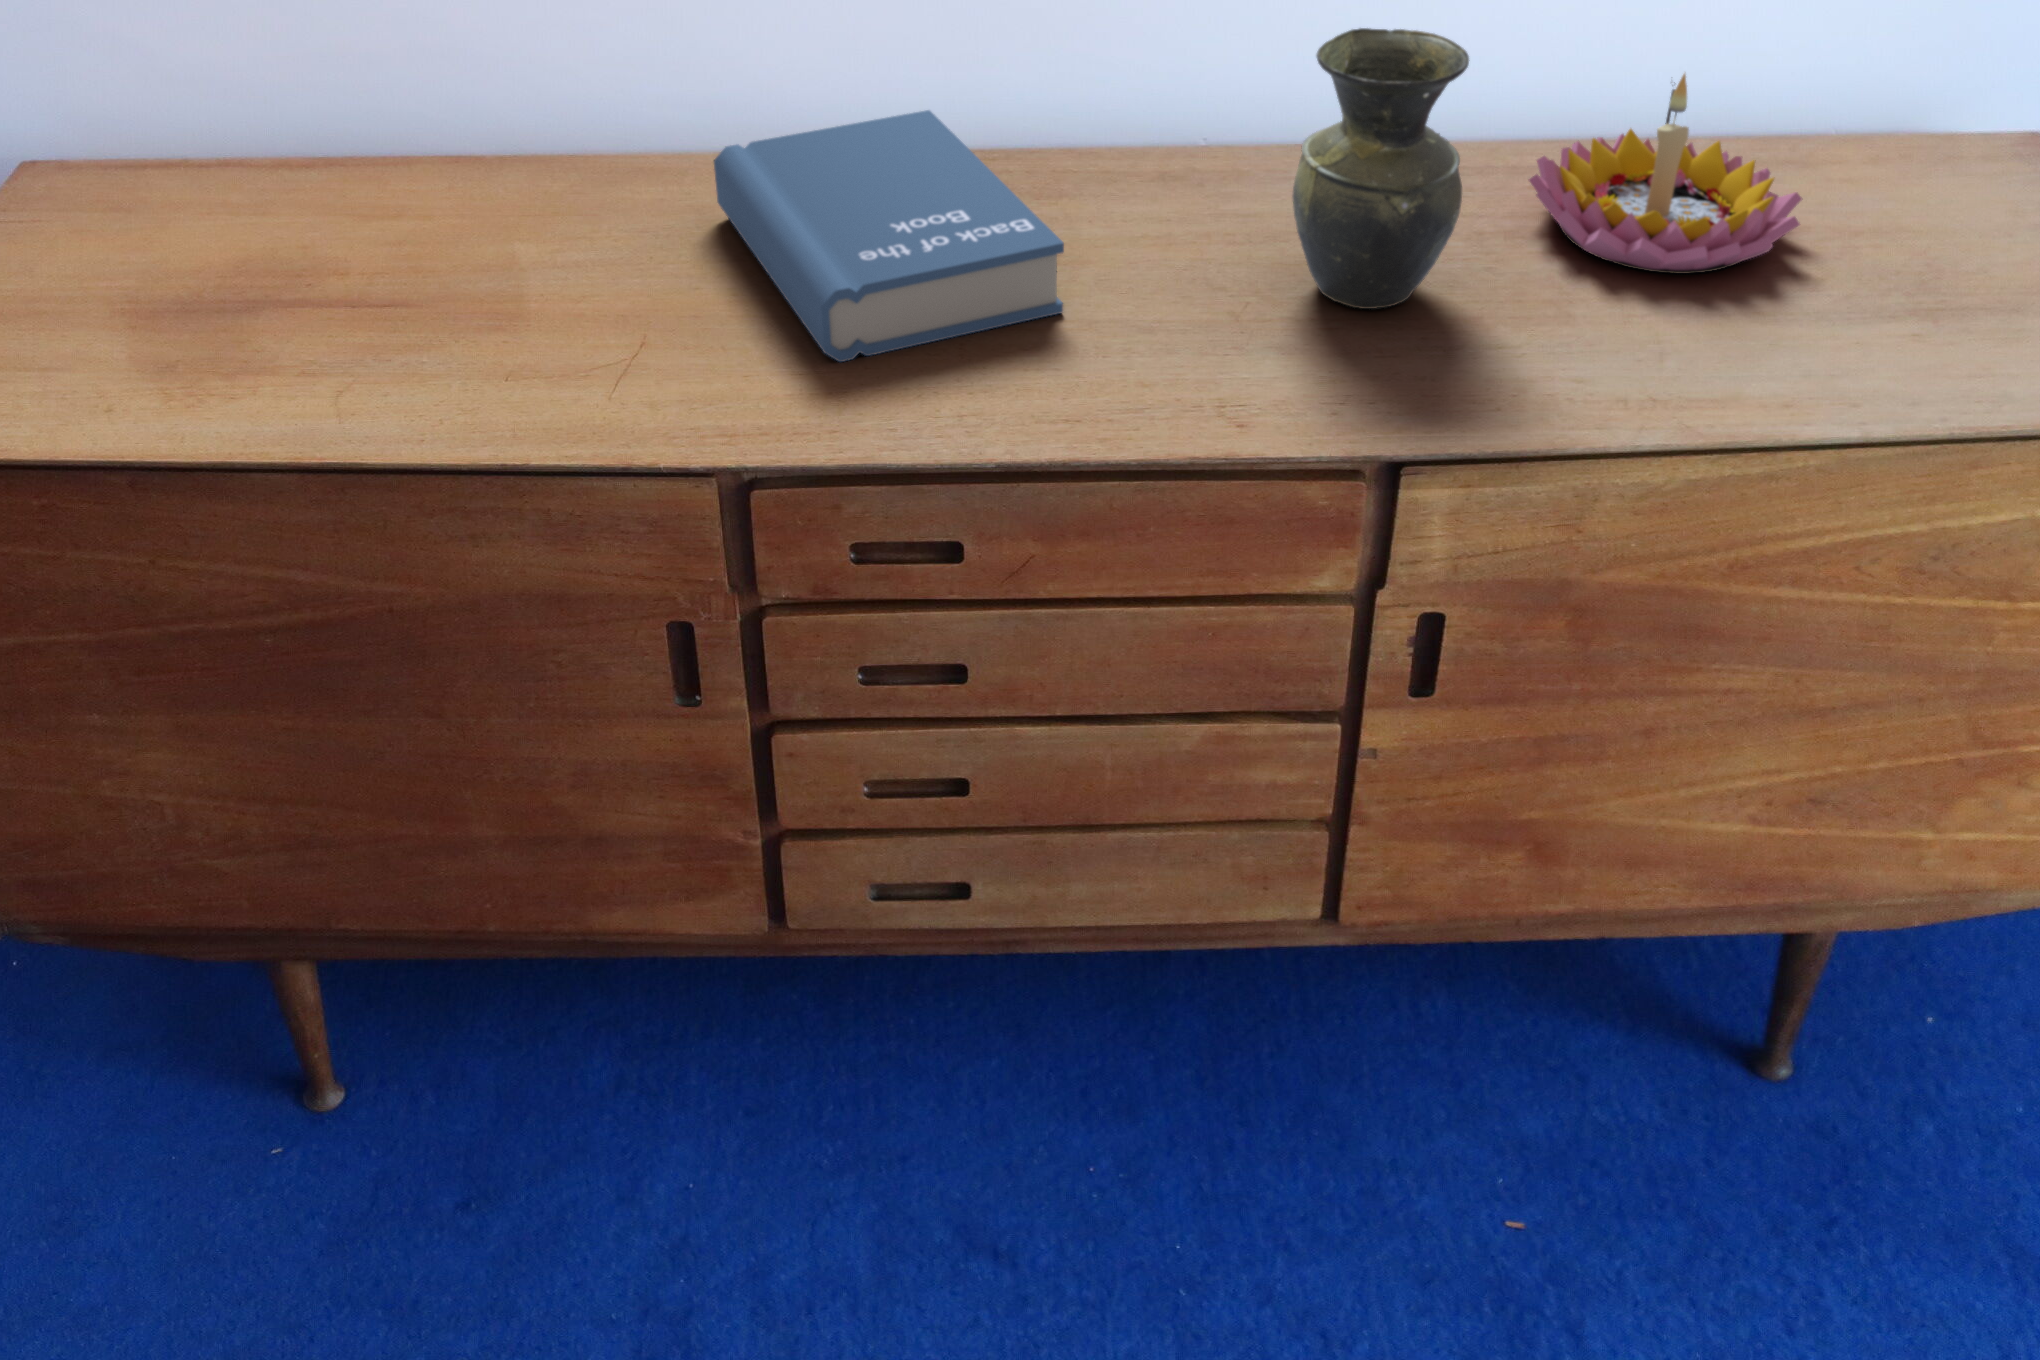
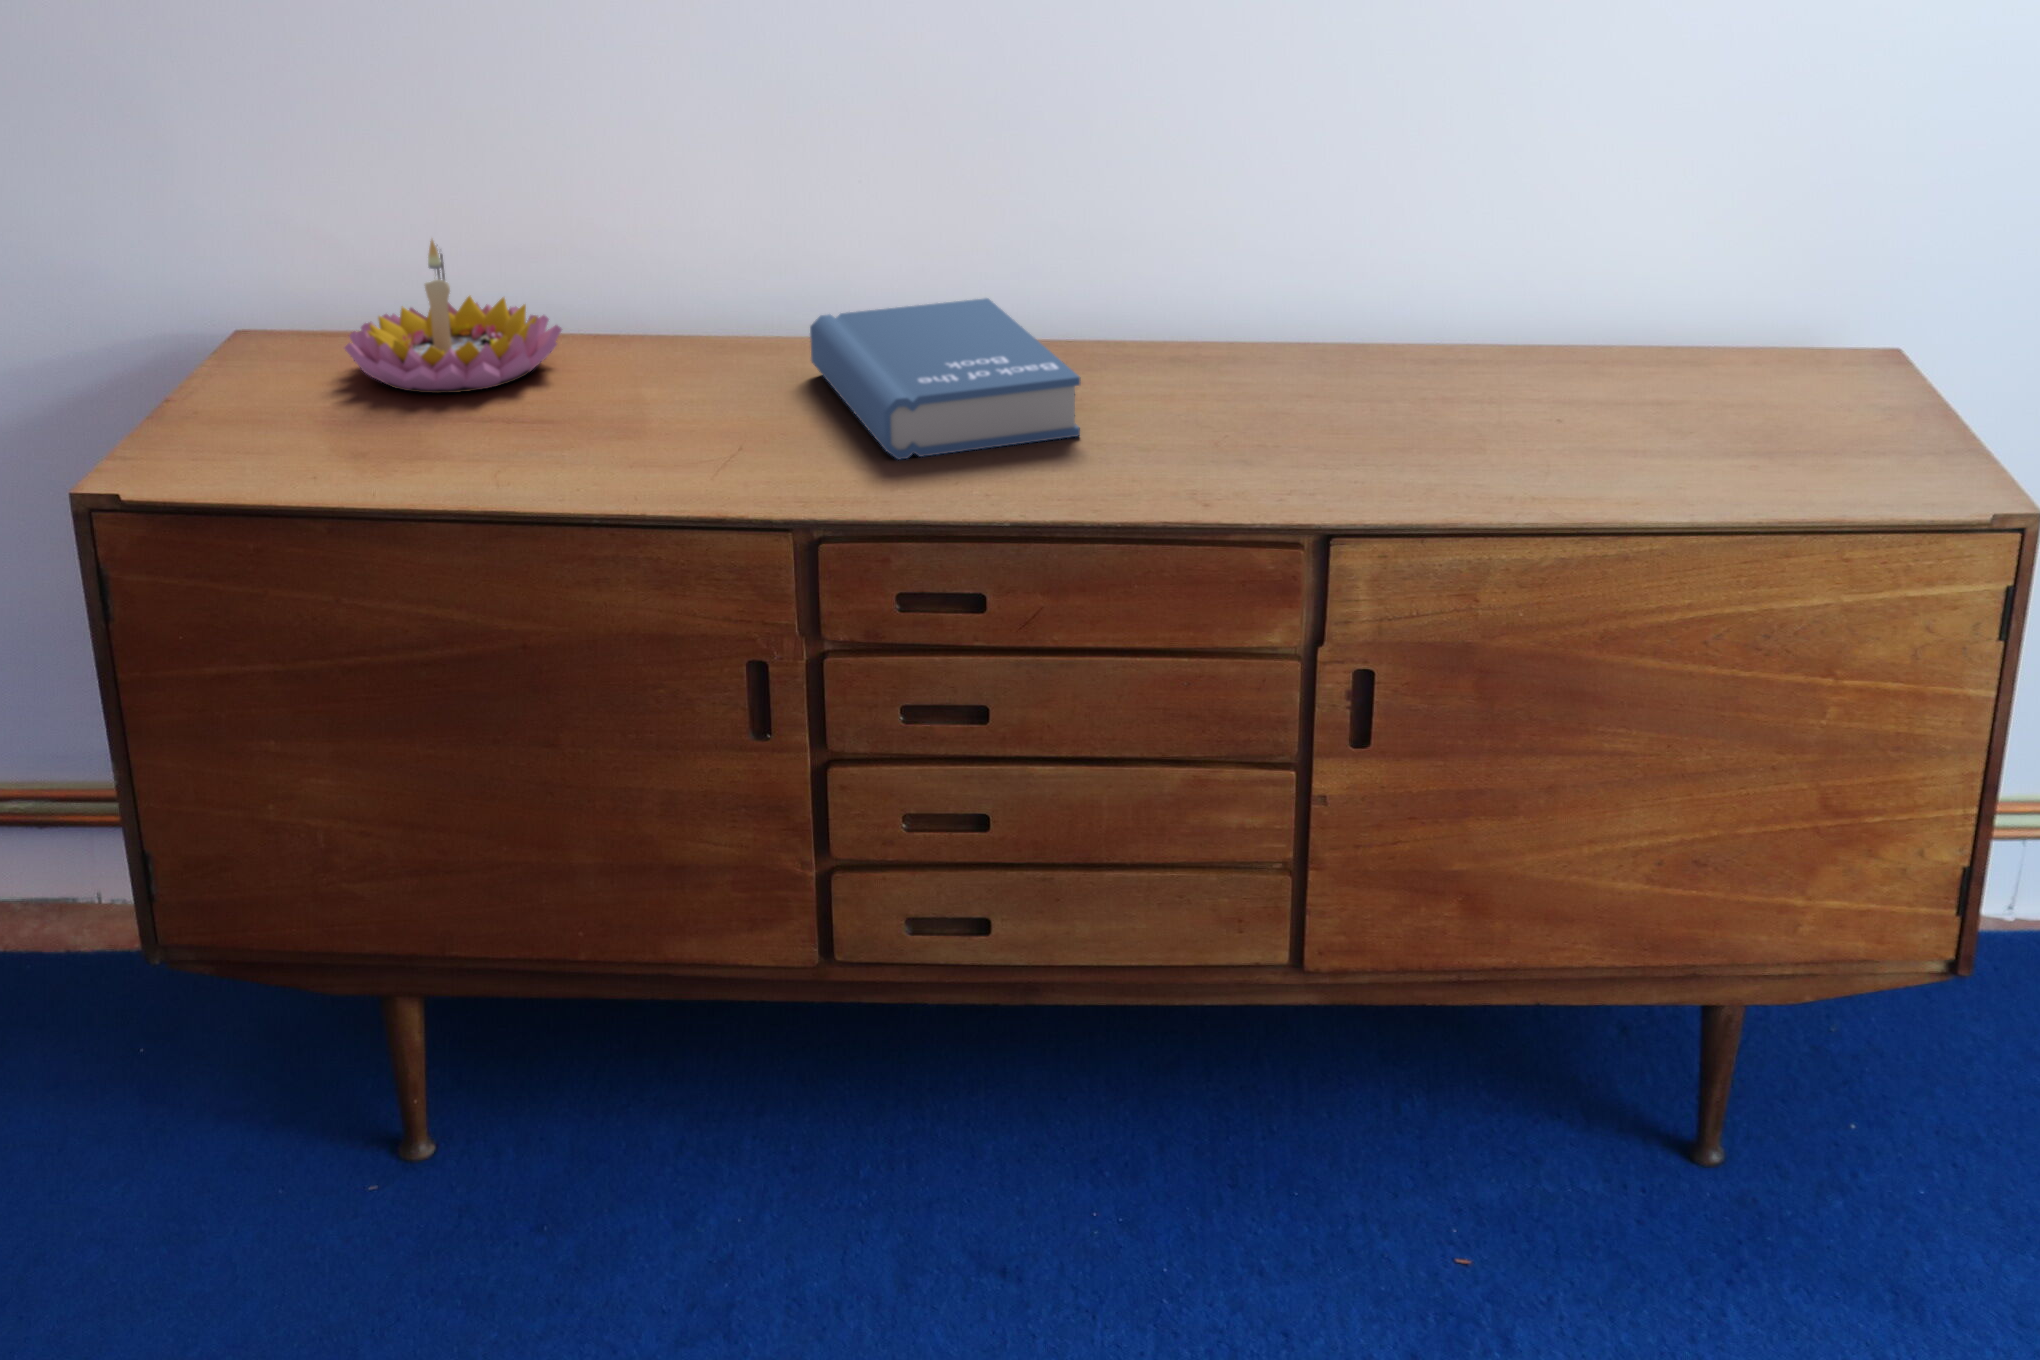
vase: present [1293,28,1469,309] -> none [1263,222,1394,439]
candle holder: present [1529,74,1802,274] -> present [345,240,562,393]

